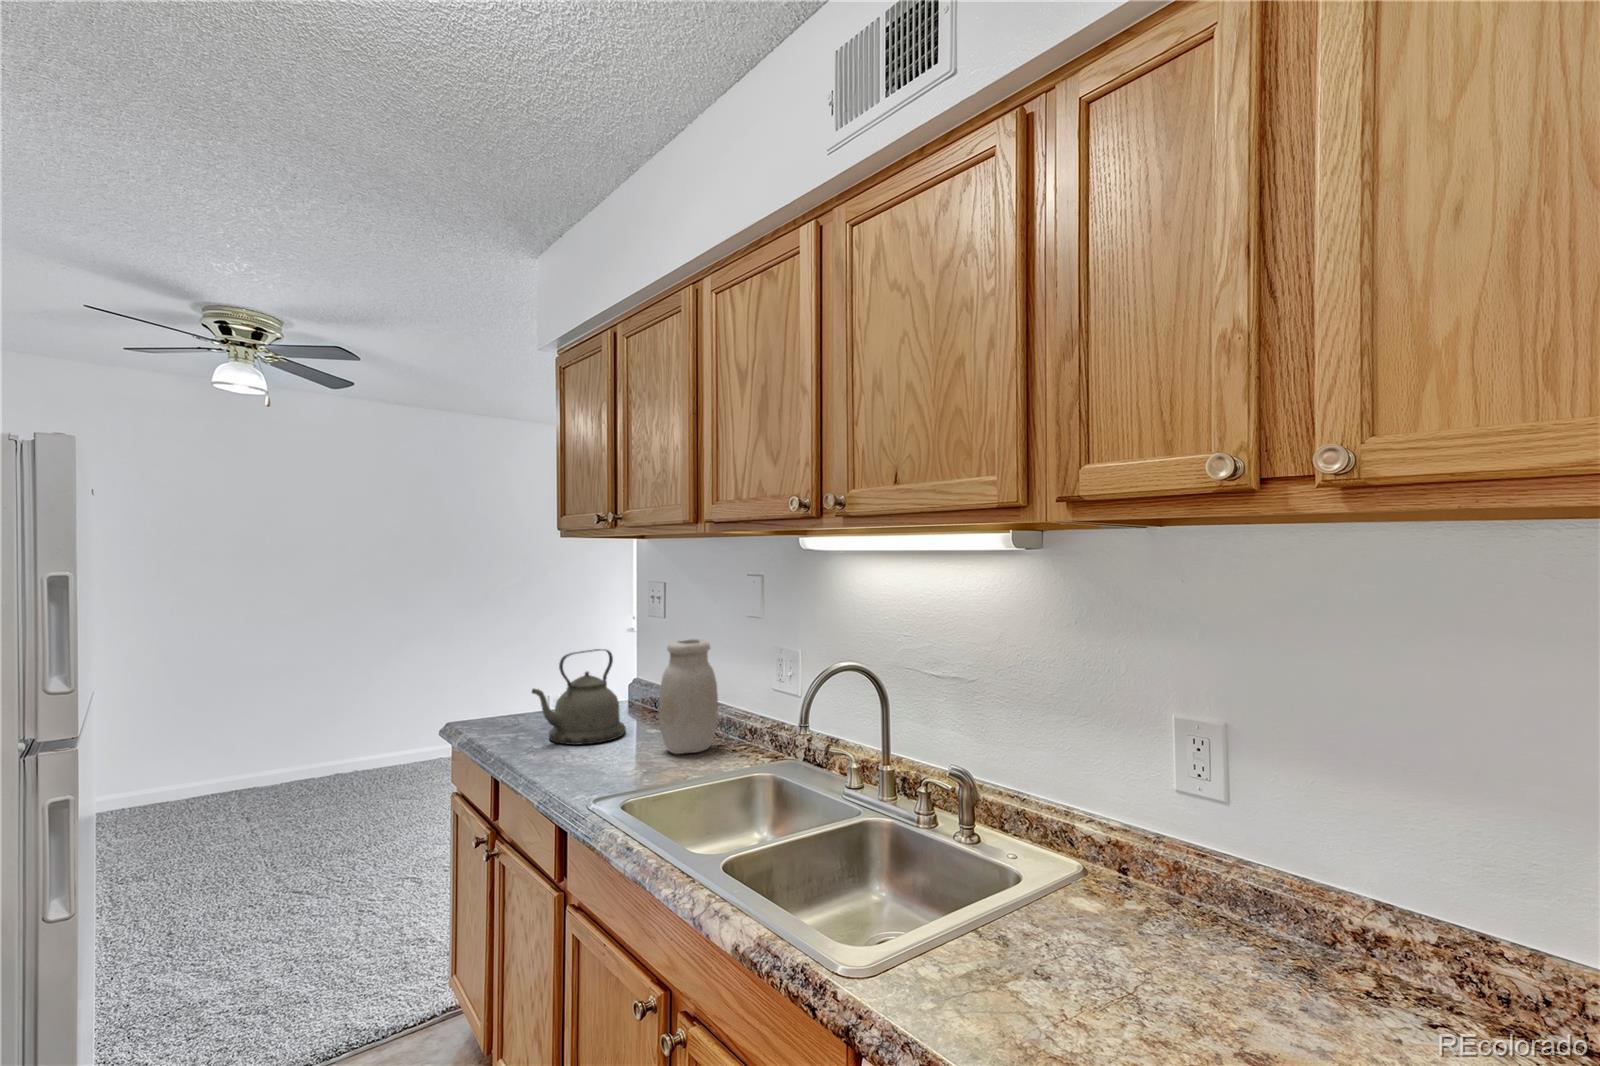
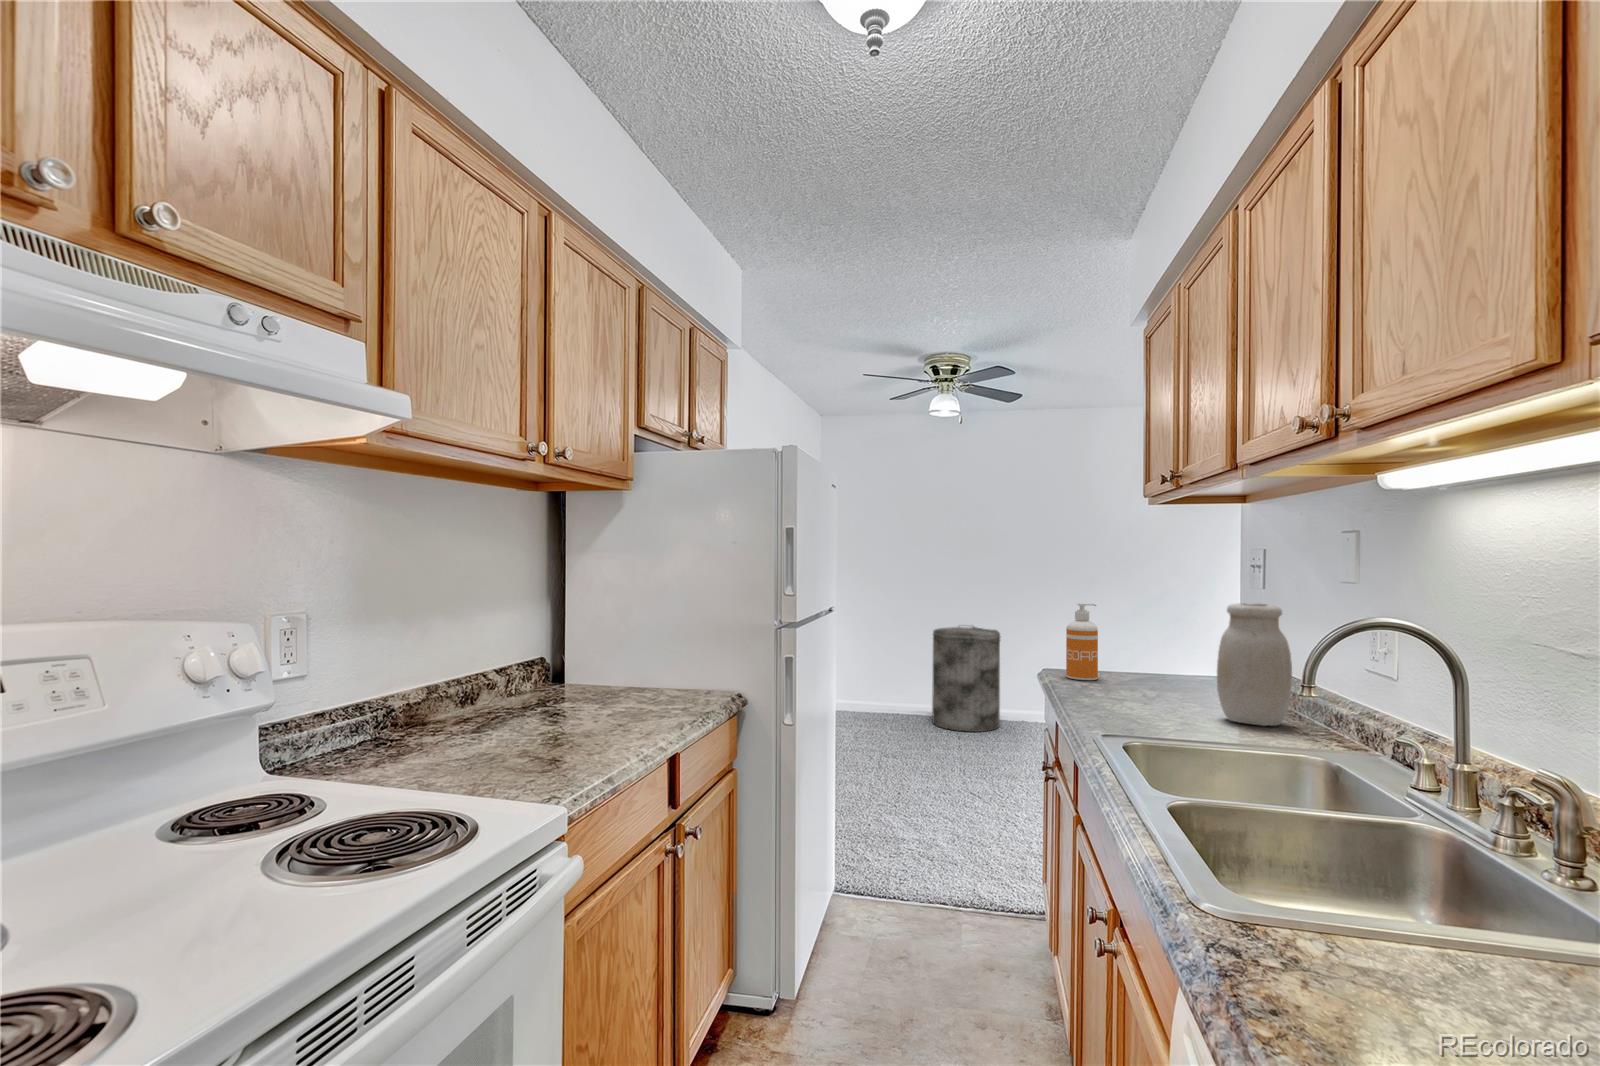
soap dispenser: none [481,648,517,736] -> present [1066,603,1098,680]
kettle: present [532,649,626,745] -> none [1097,610,1199,700]
trash can: none [194,667,302,812] -> present [932,626,1001,732]

